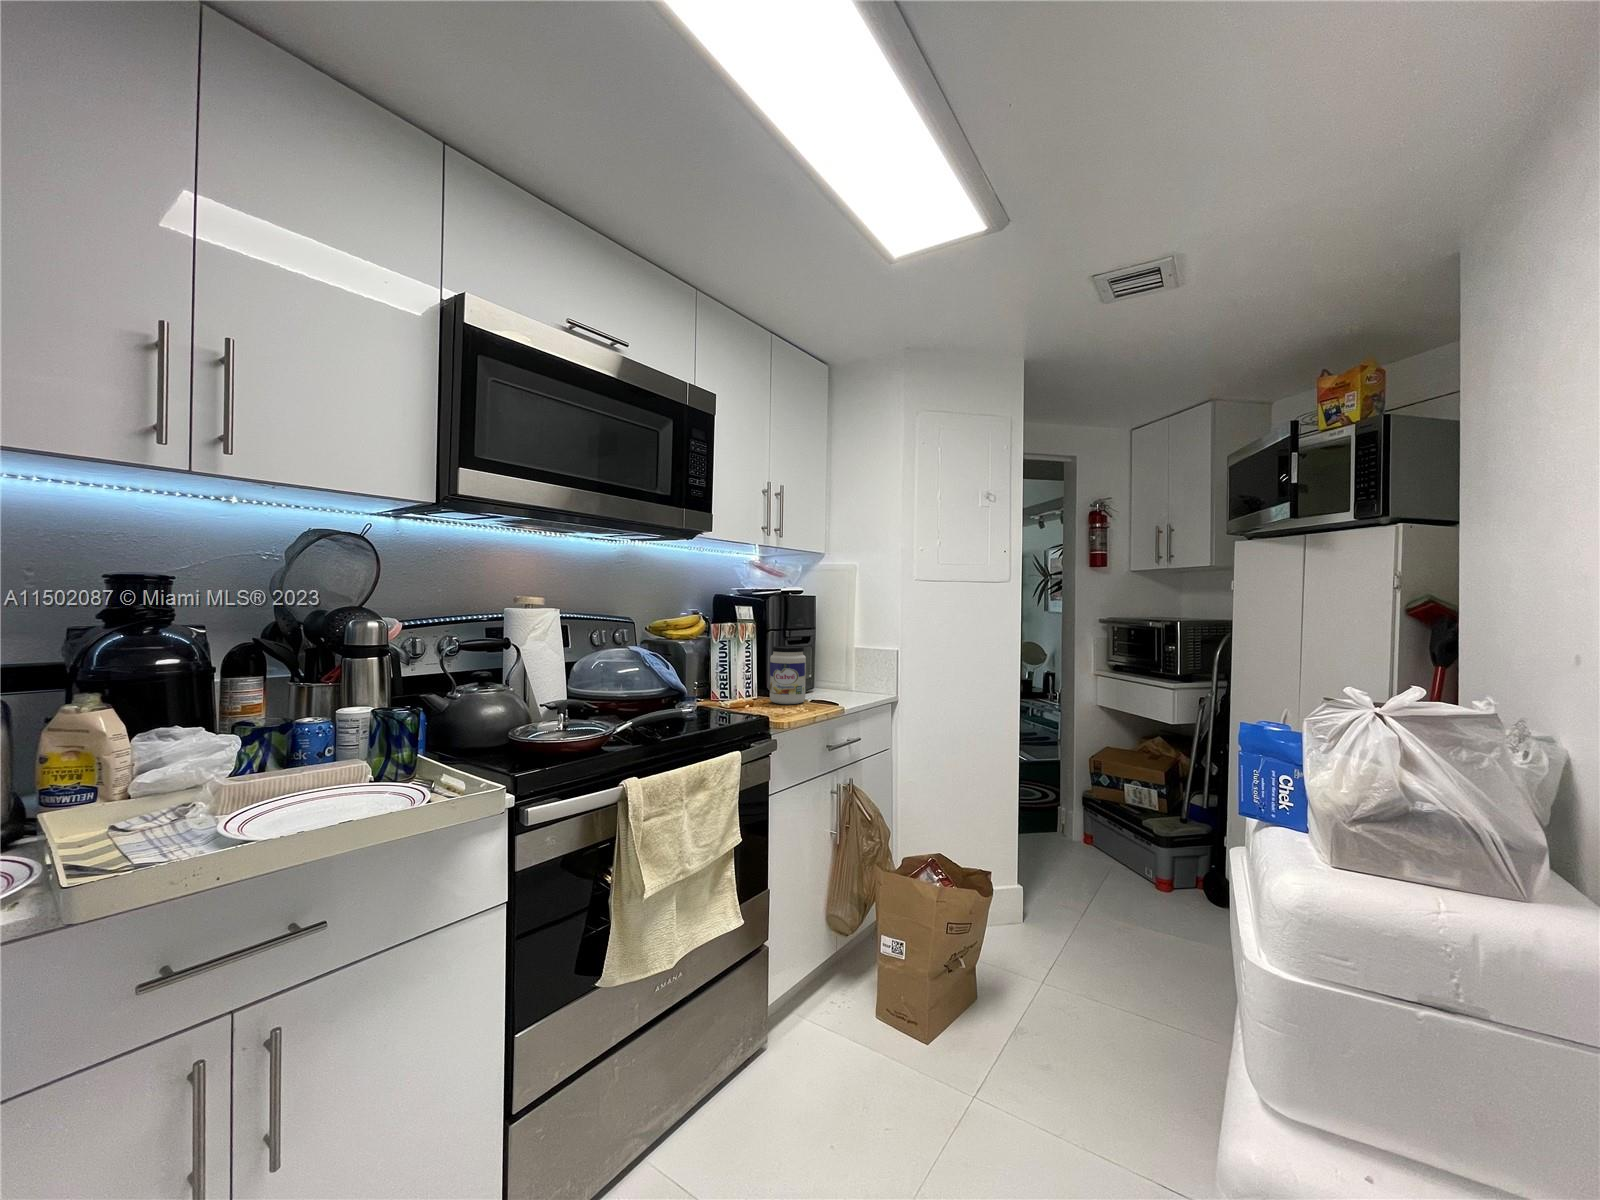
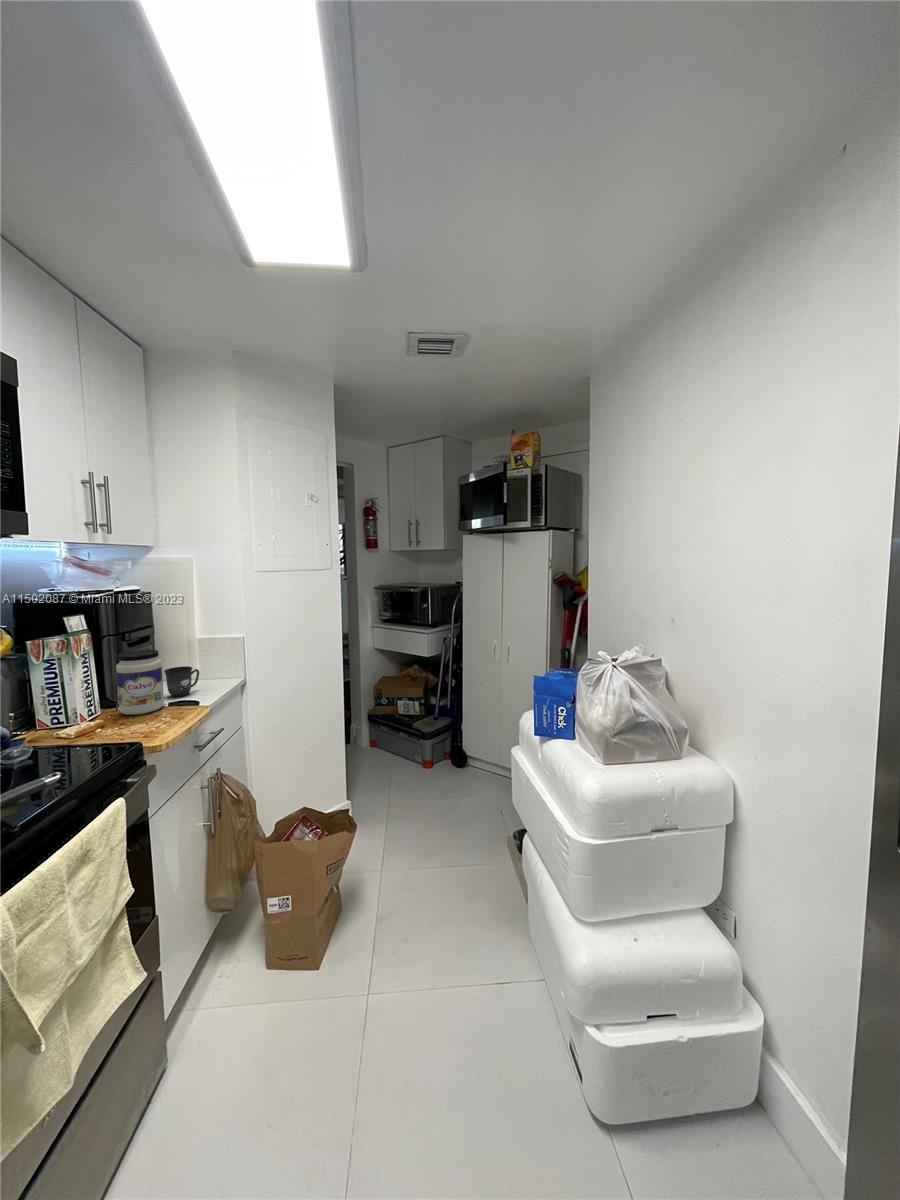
mug: none [812,670,844,699] -> present [164,666,199,697]

